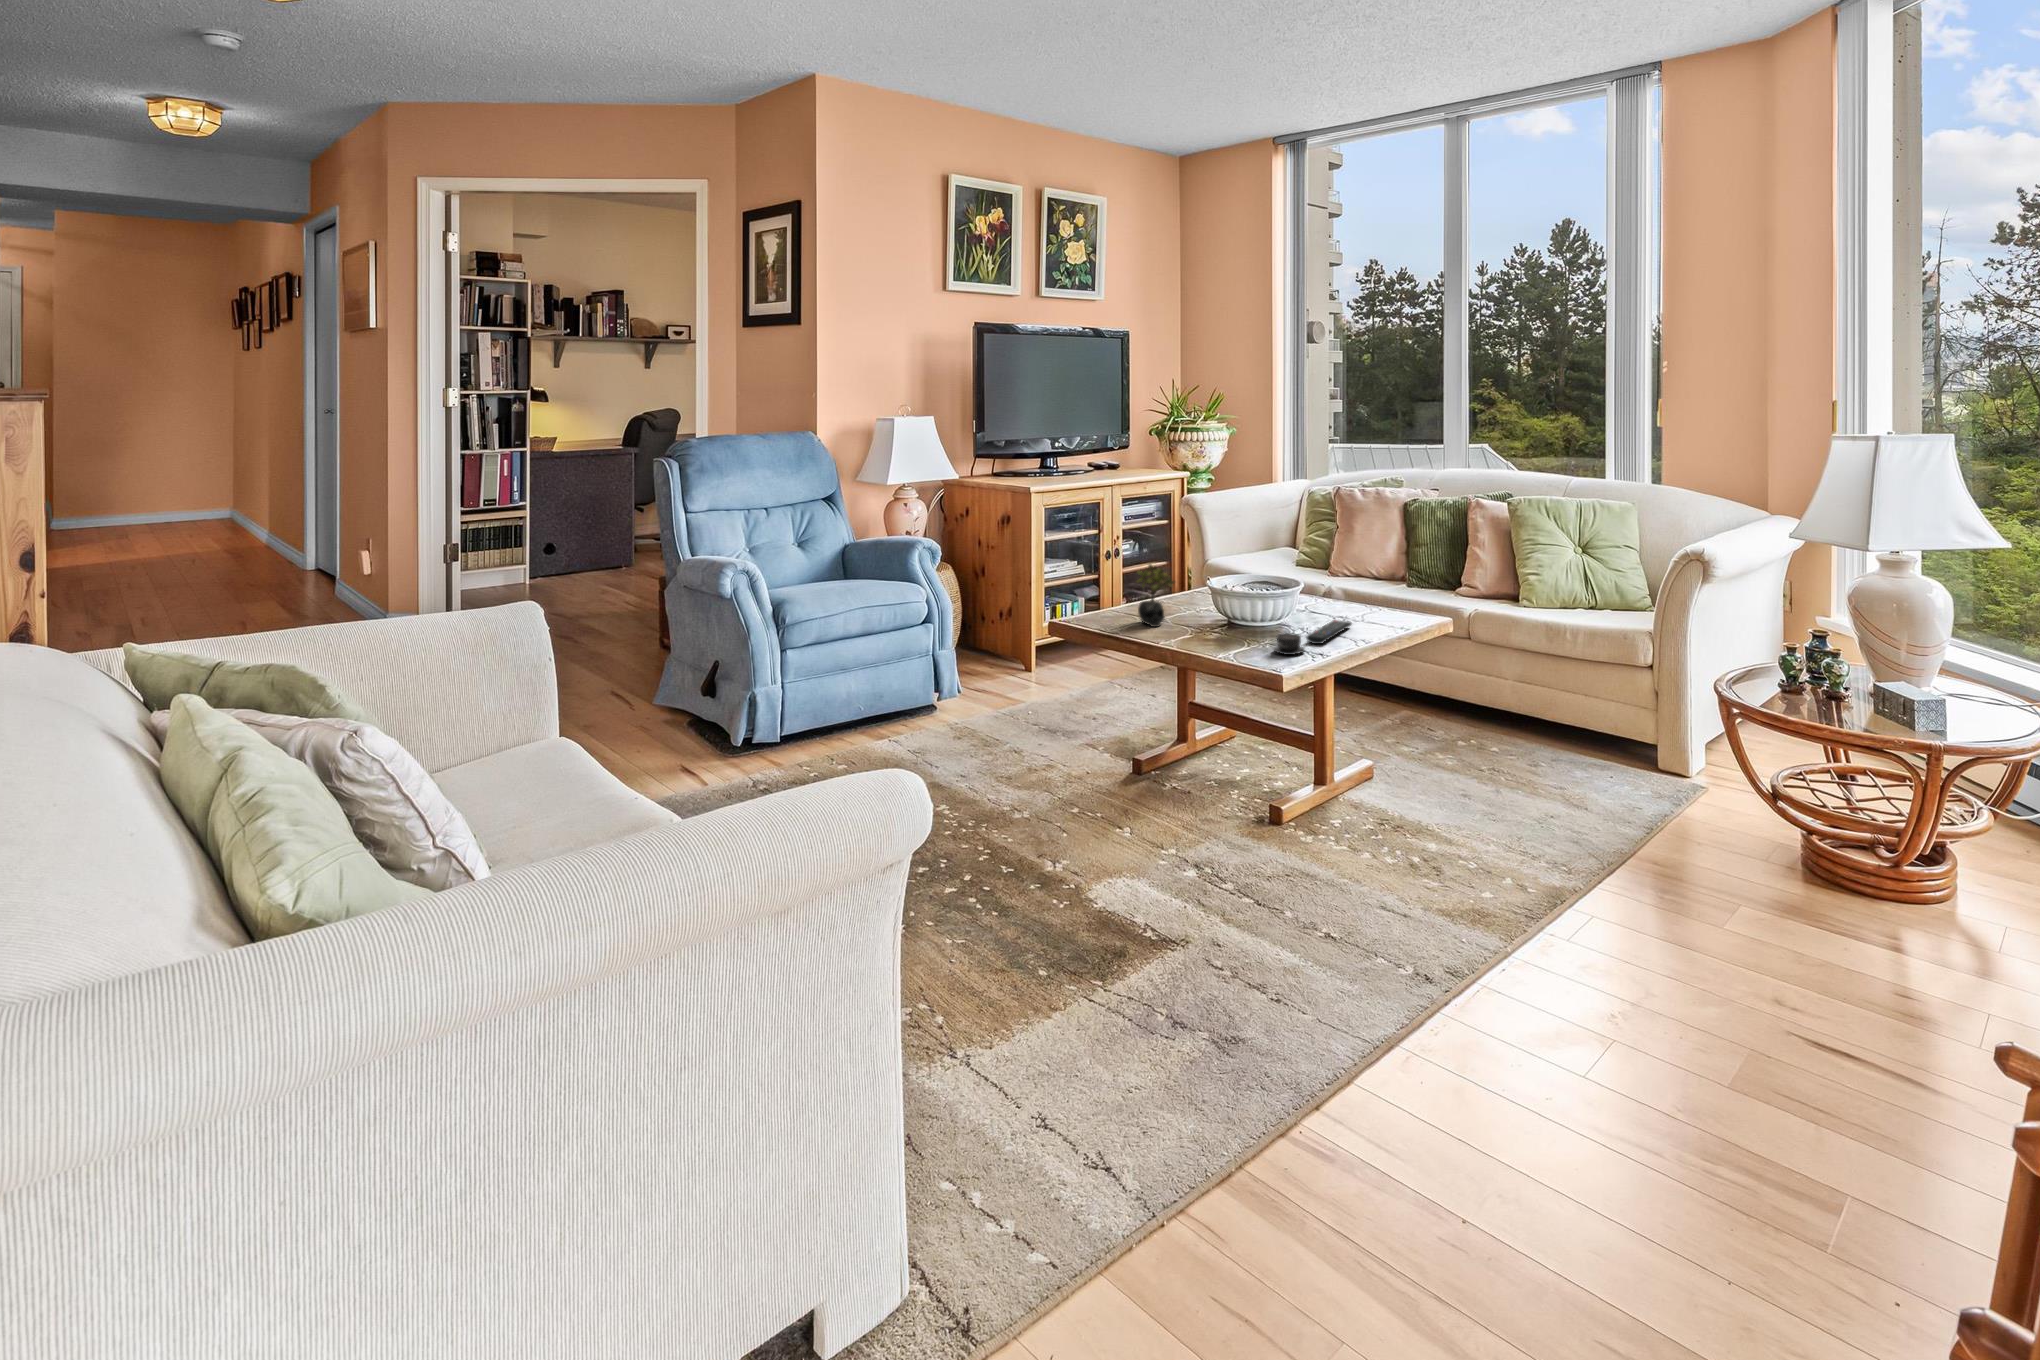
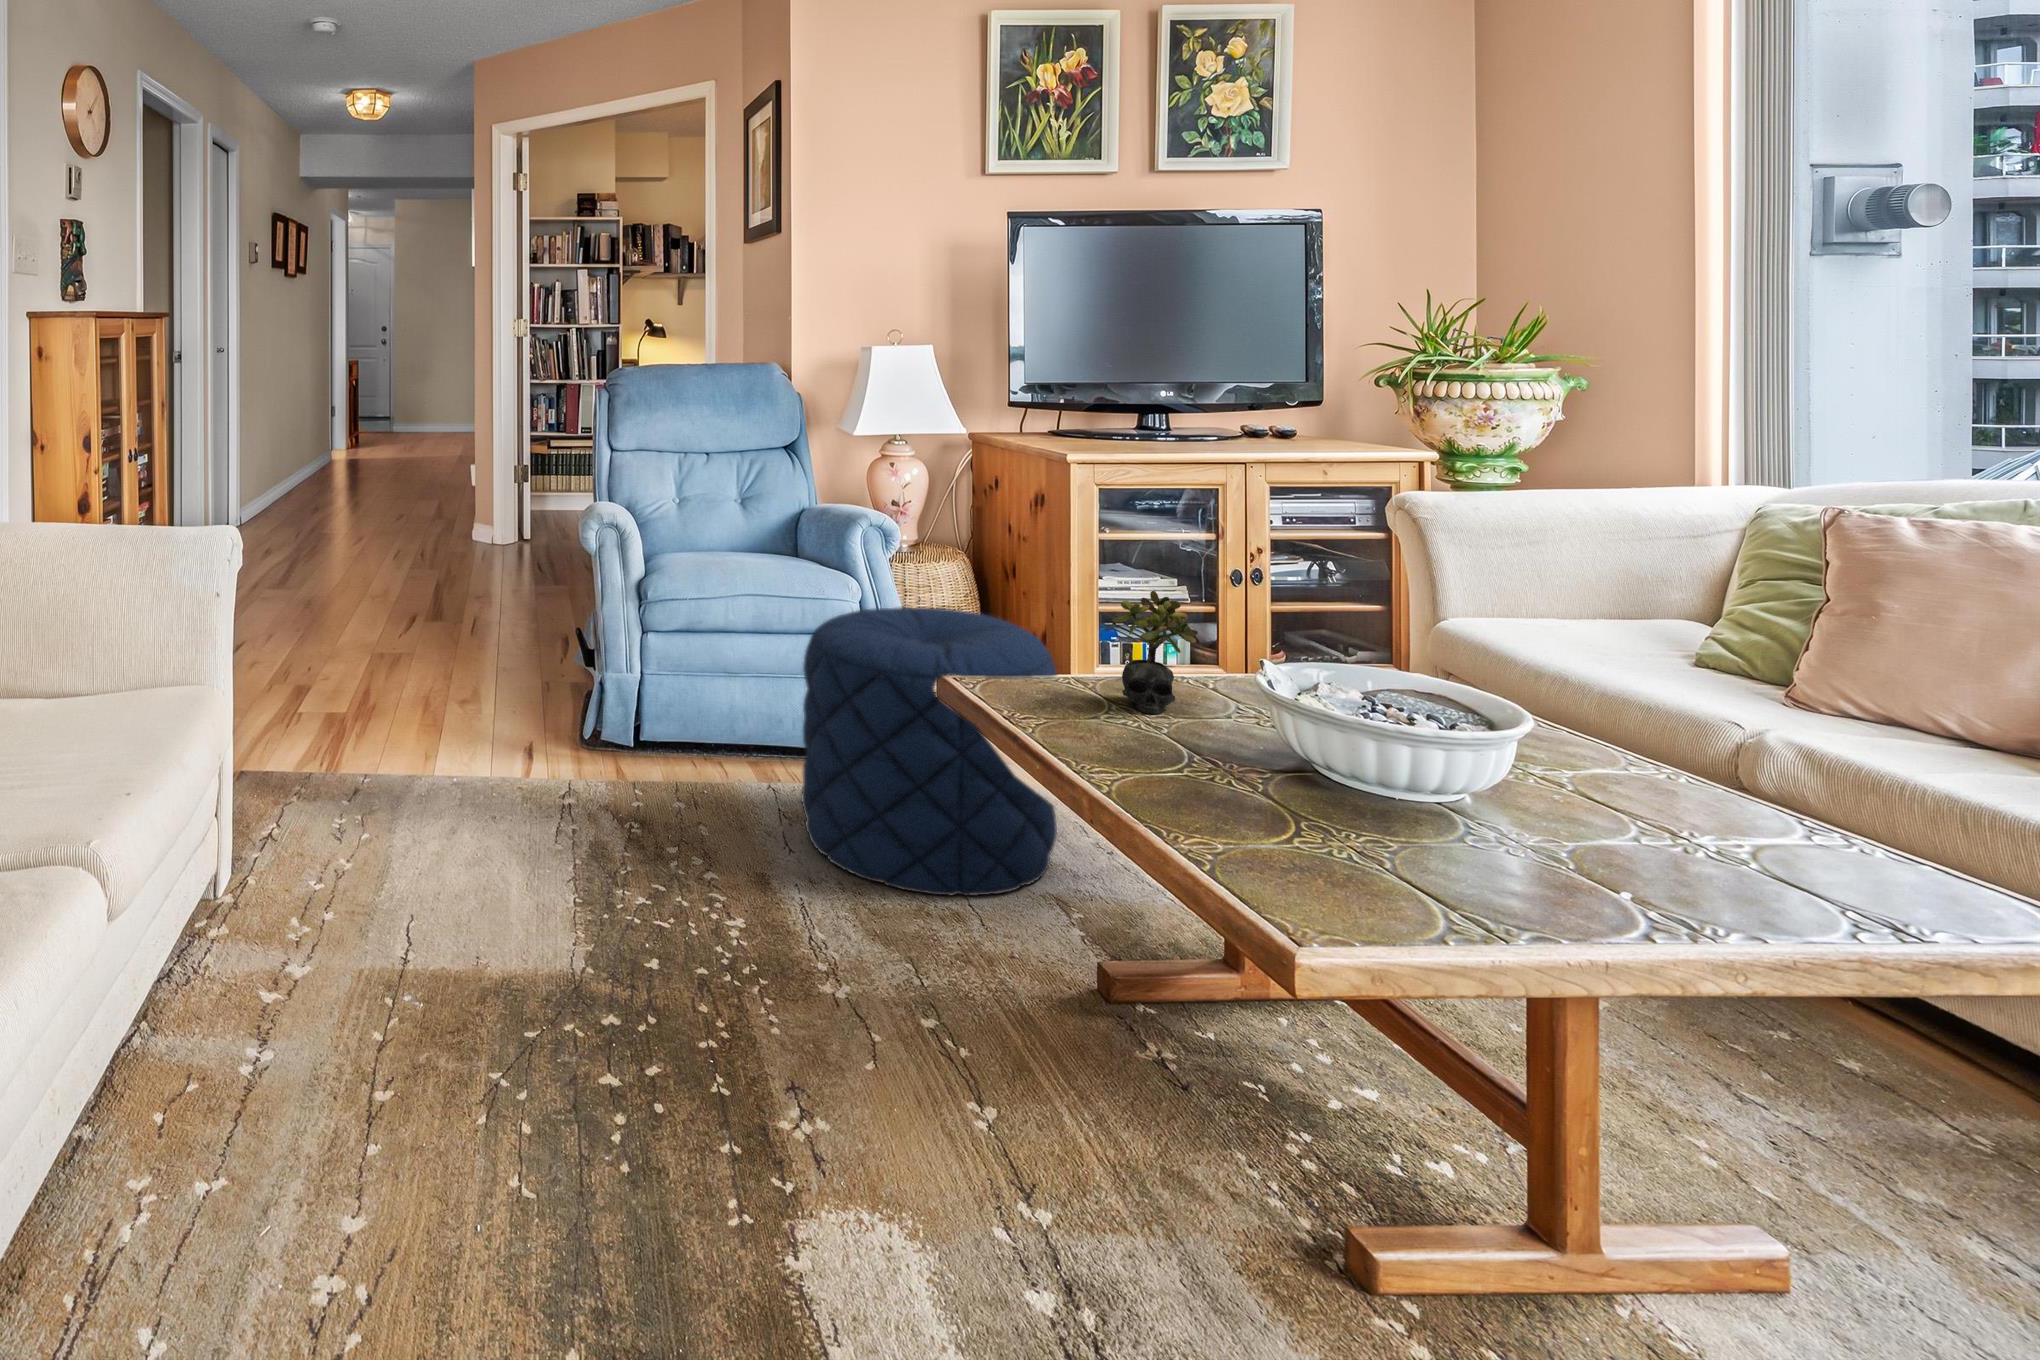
pouf: none [934,593,1082,762] -> present [802,607,1057,896]
remote control: present [1307,620,1352,644] -> none [1472,785,1643,837]
teacup: present [1273,633,1305,655] -> none [1358,789,1458,847]

